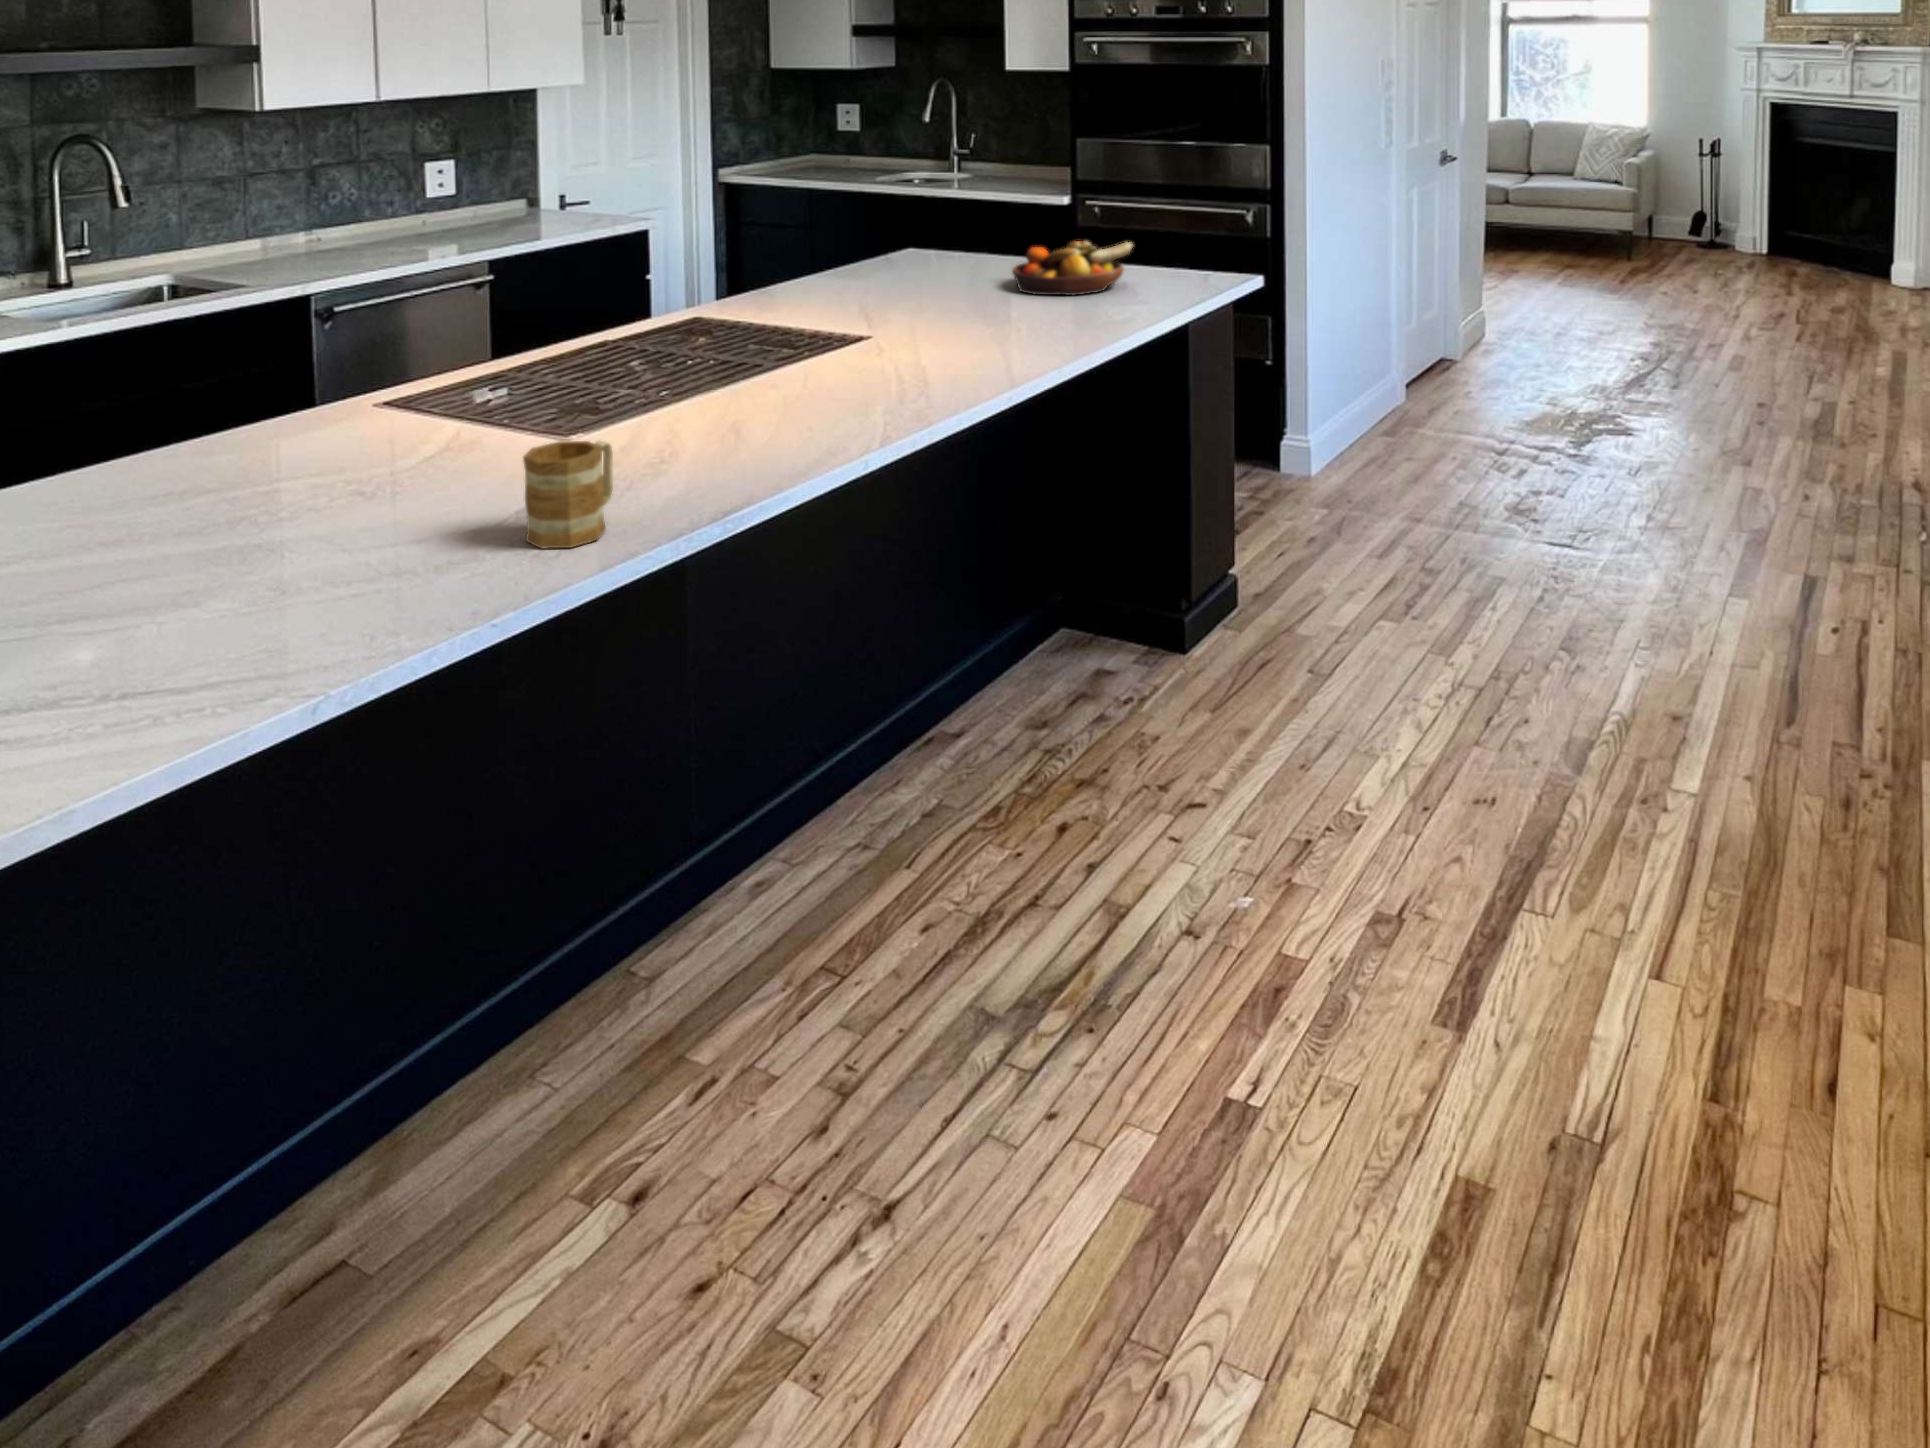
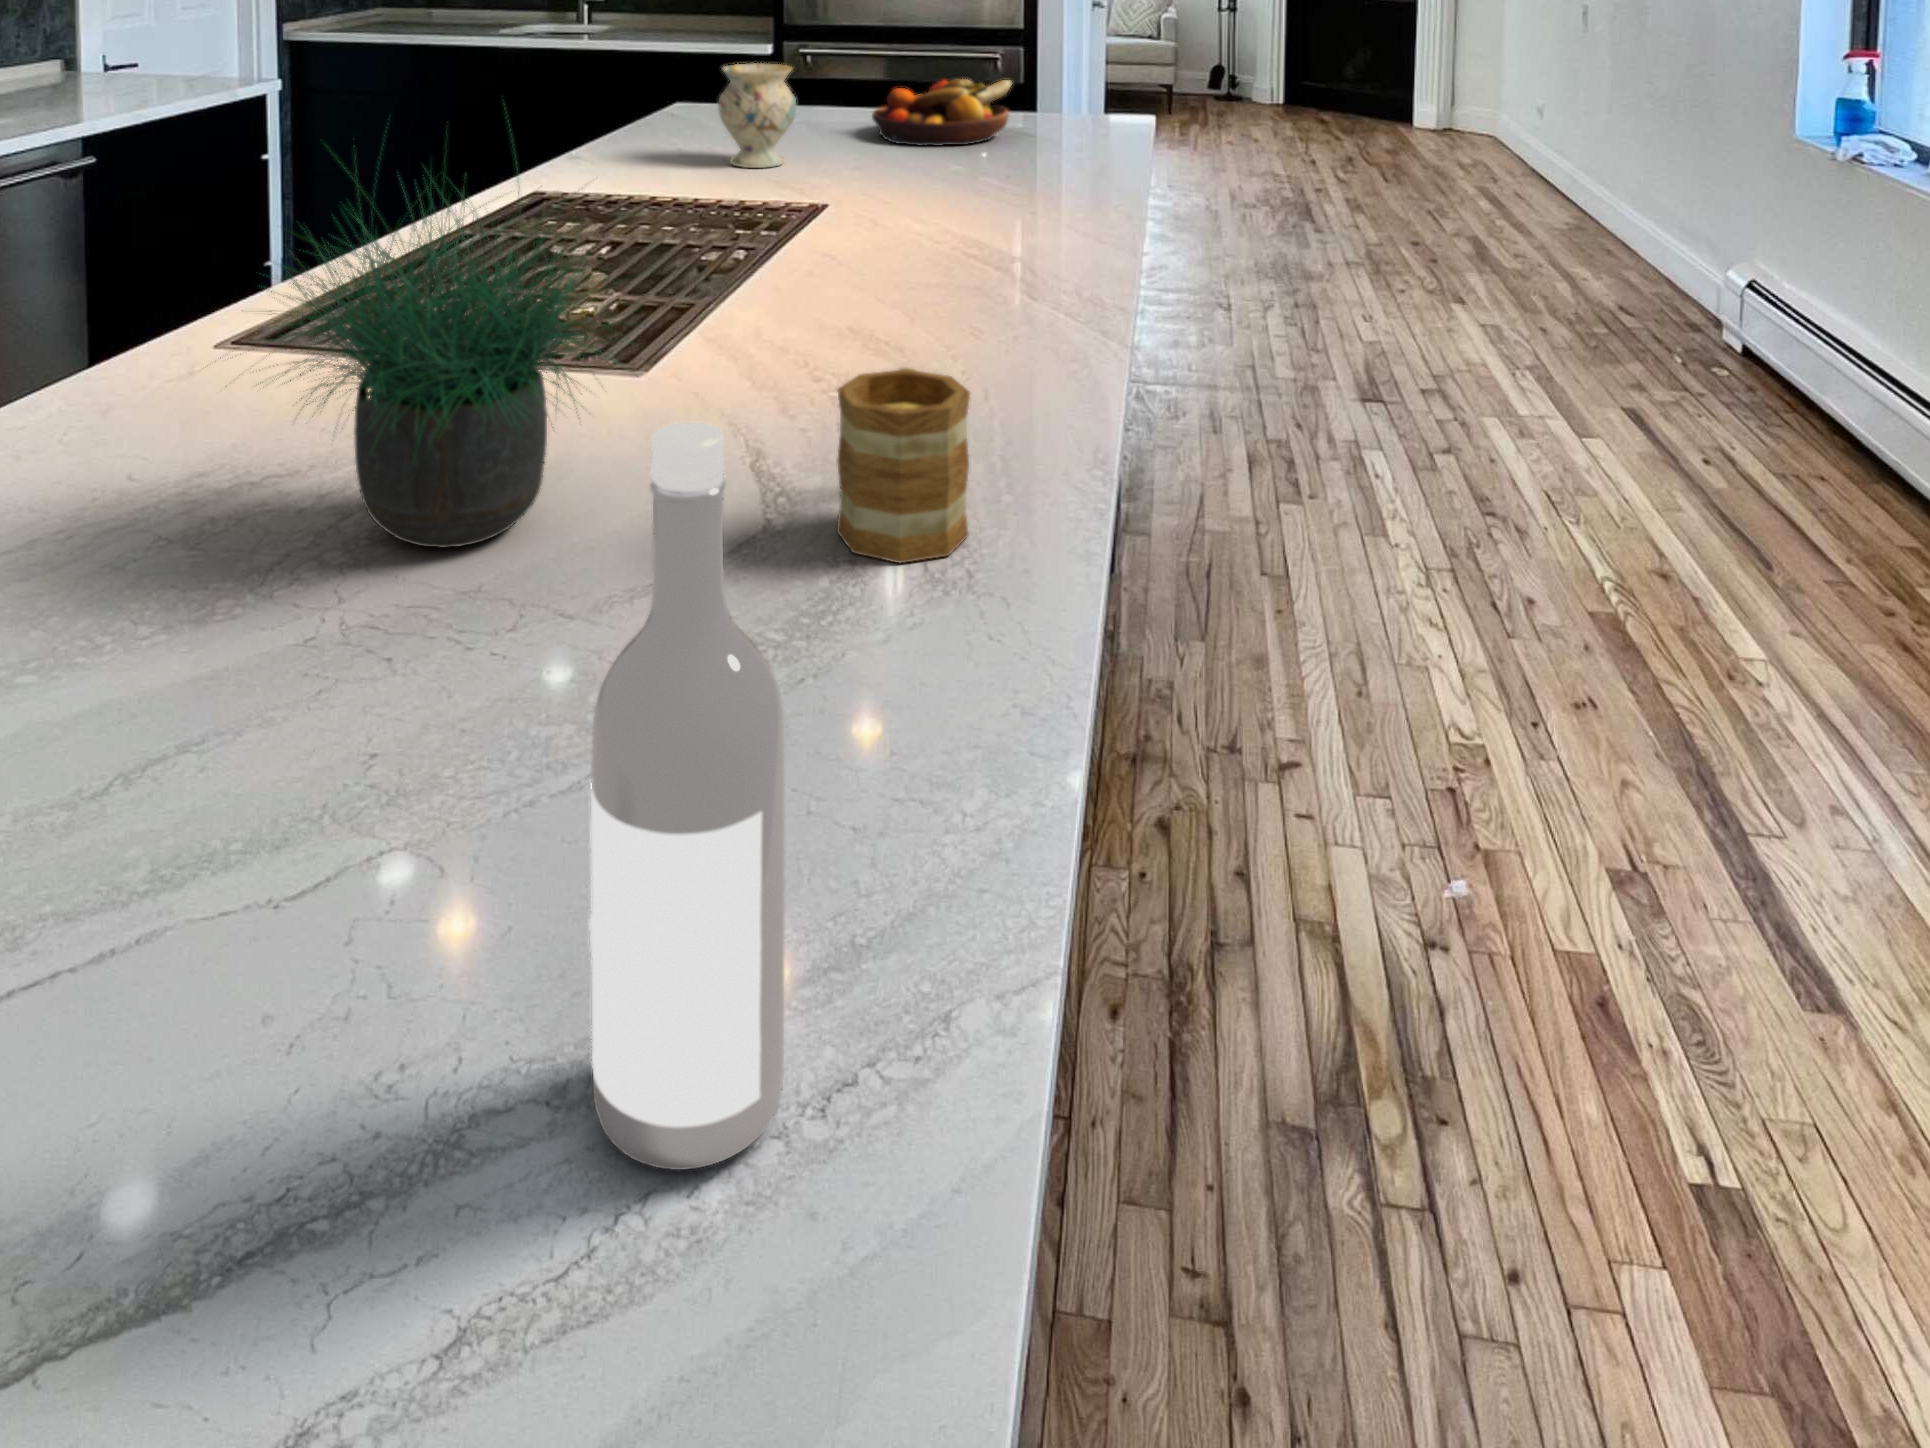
vase: none [857,226,917,308] -> present [718,64,796,168]
potted plant: none [214,269,474,518] -> present [225,121,626,548]
wine bottle: none [100,428,194,721] -> present [589,423,784,1170]

